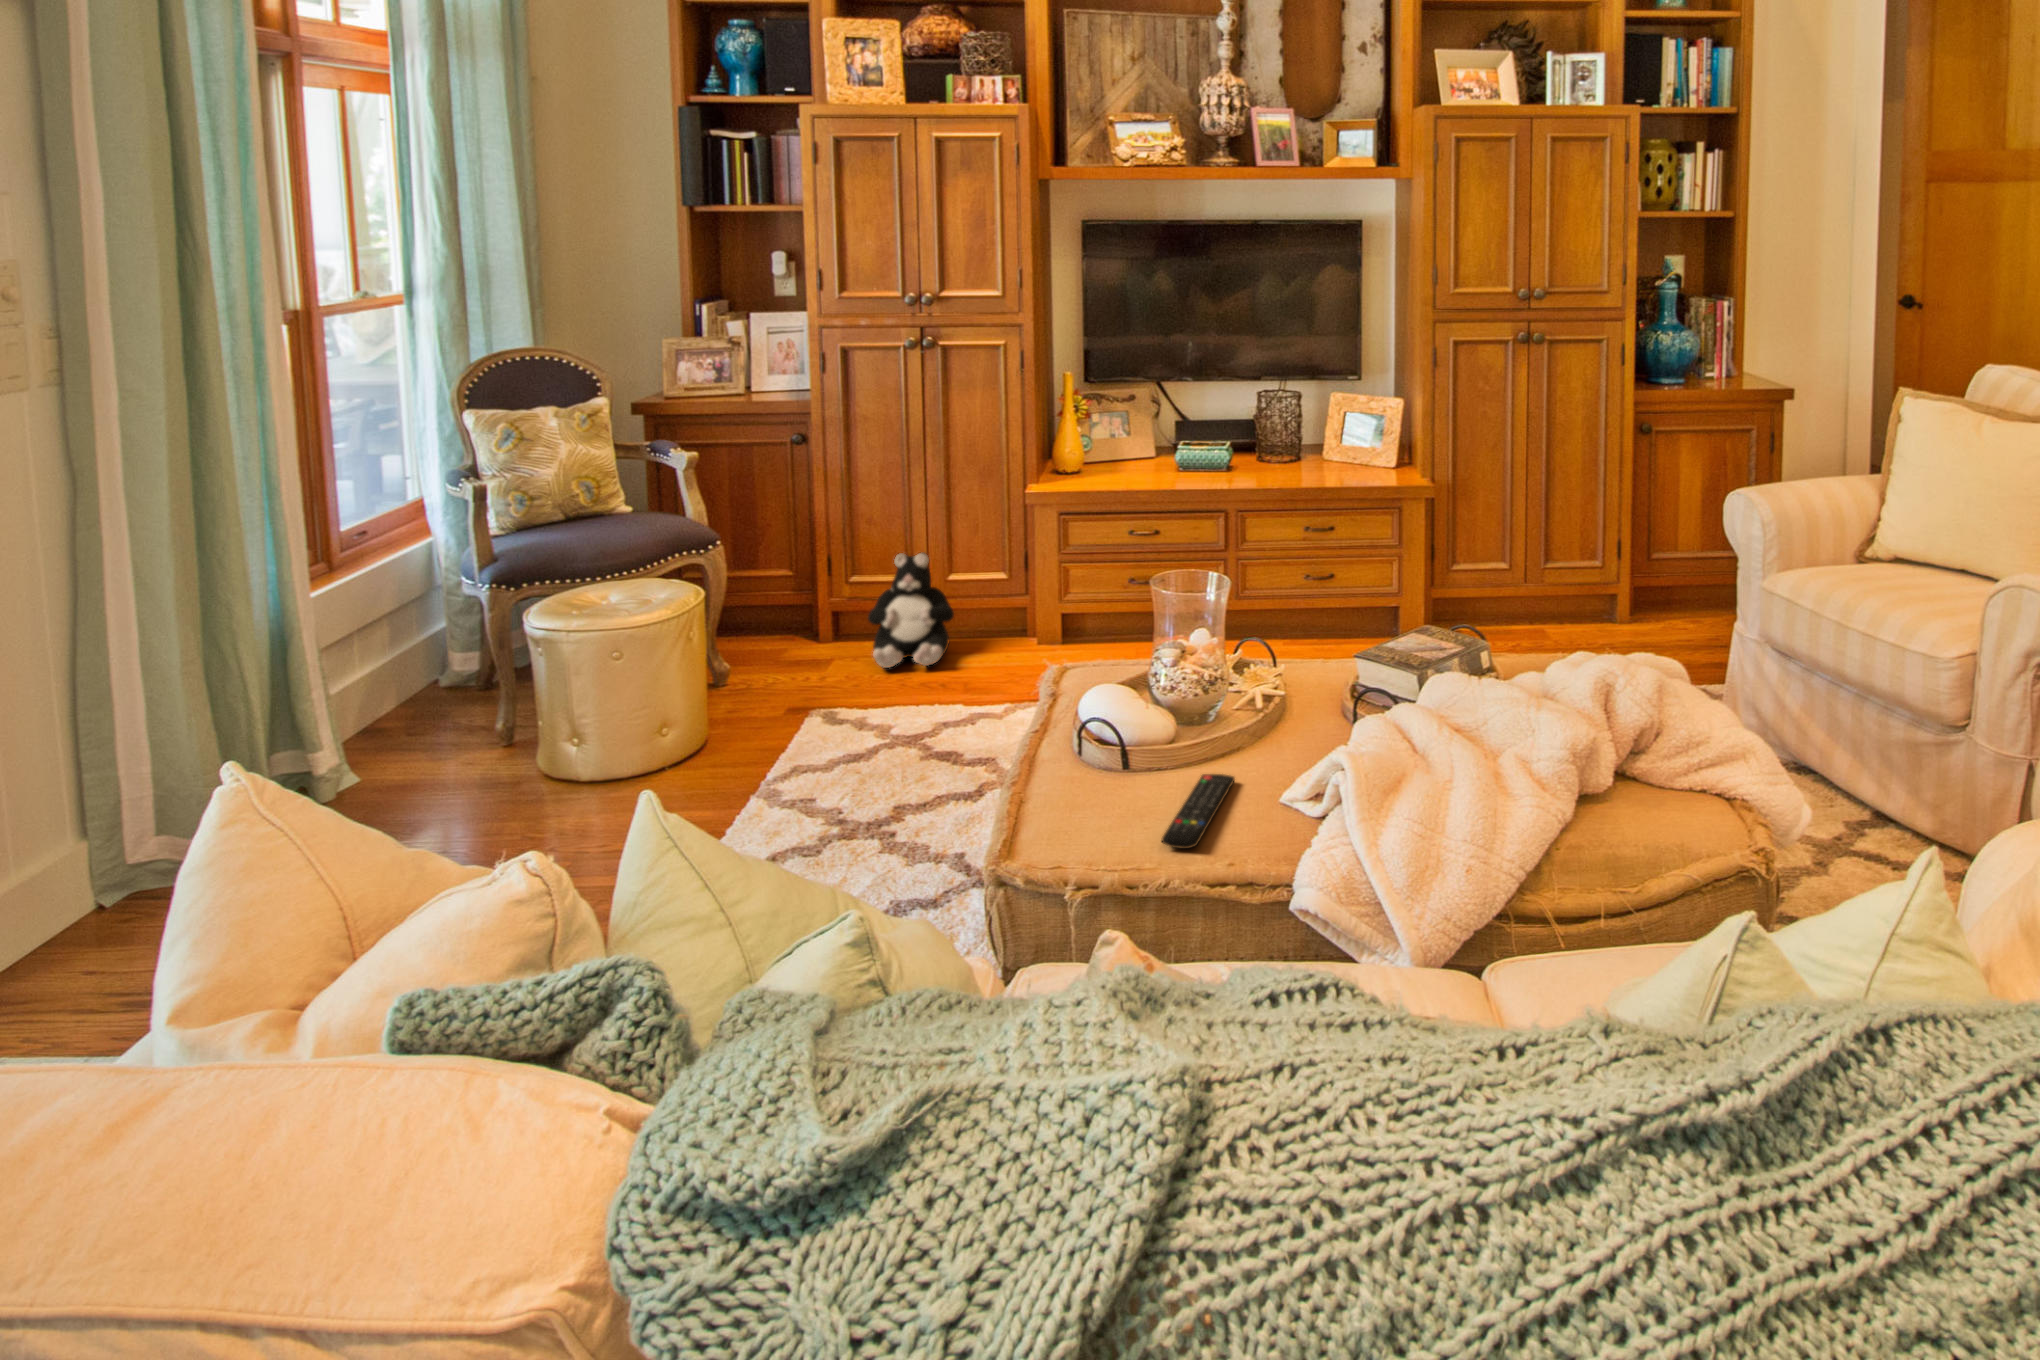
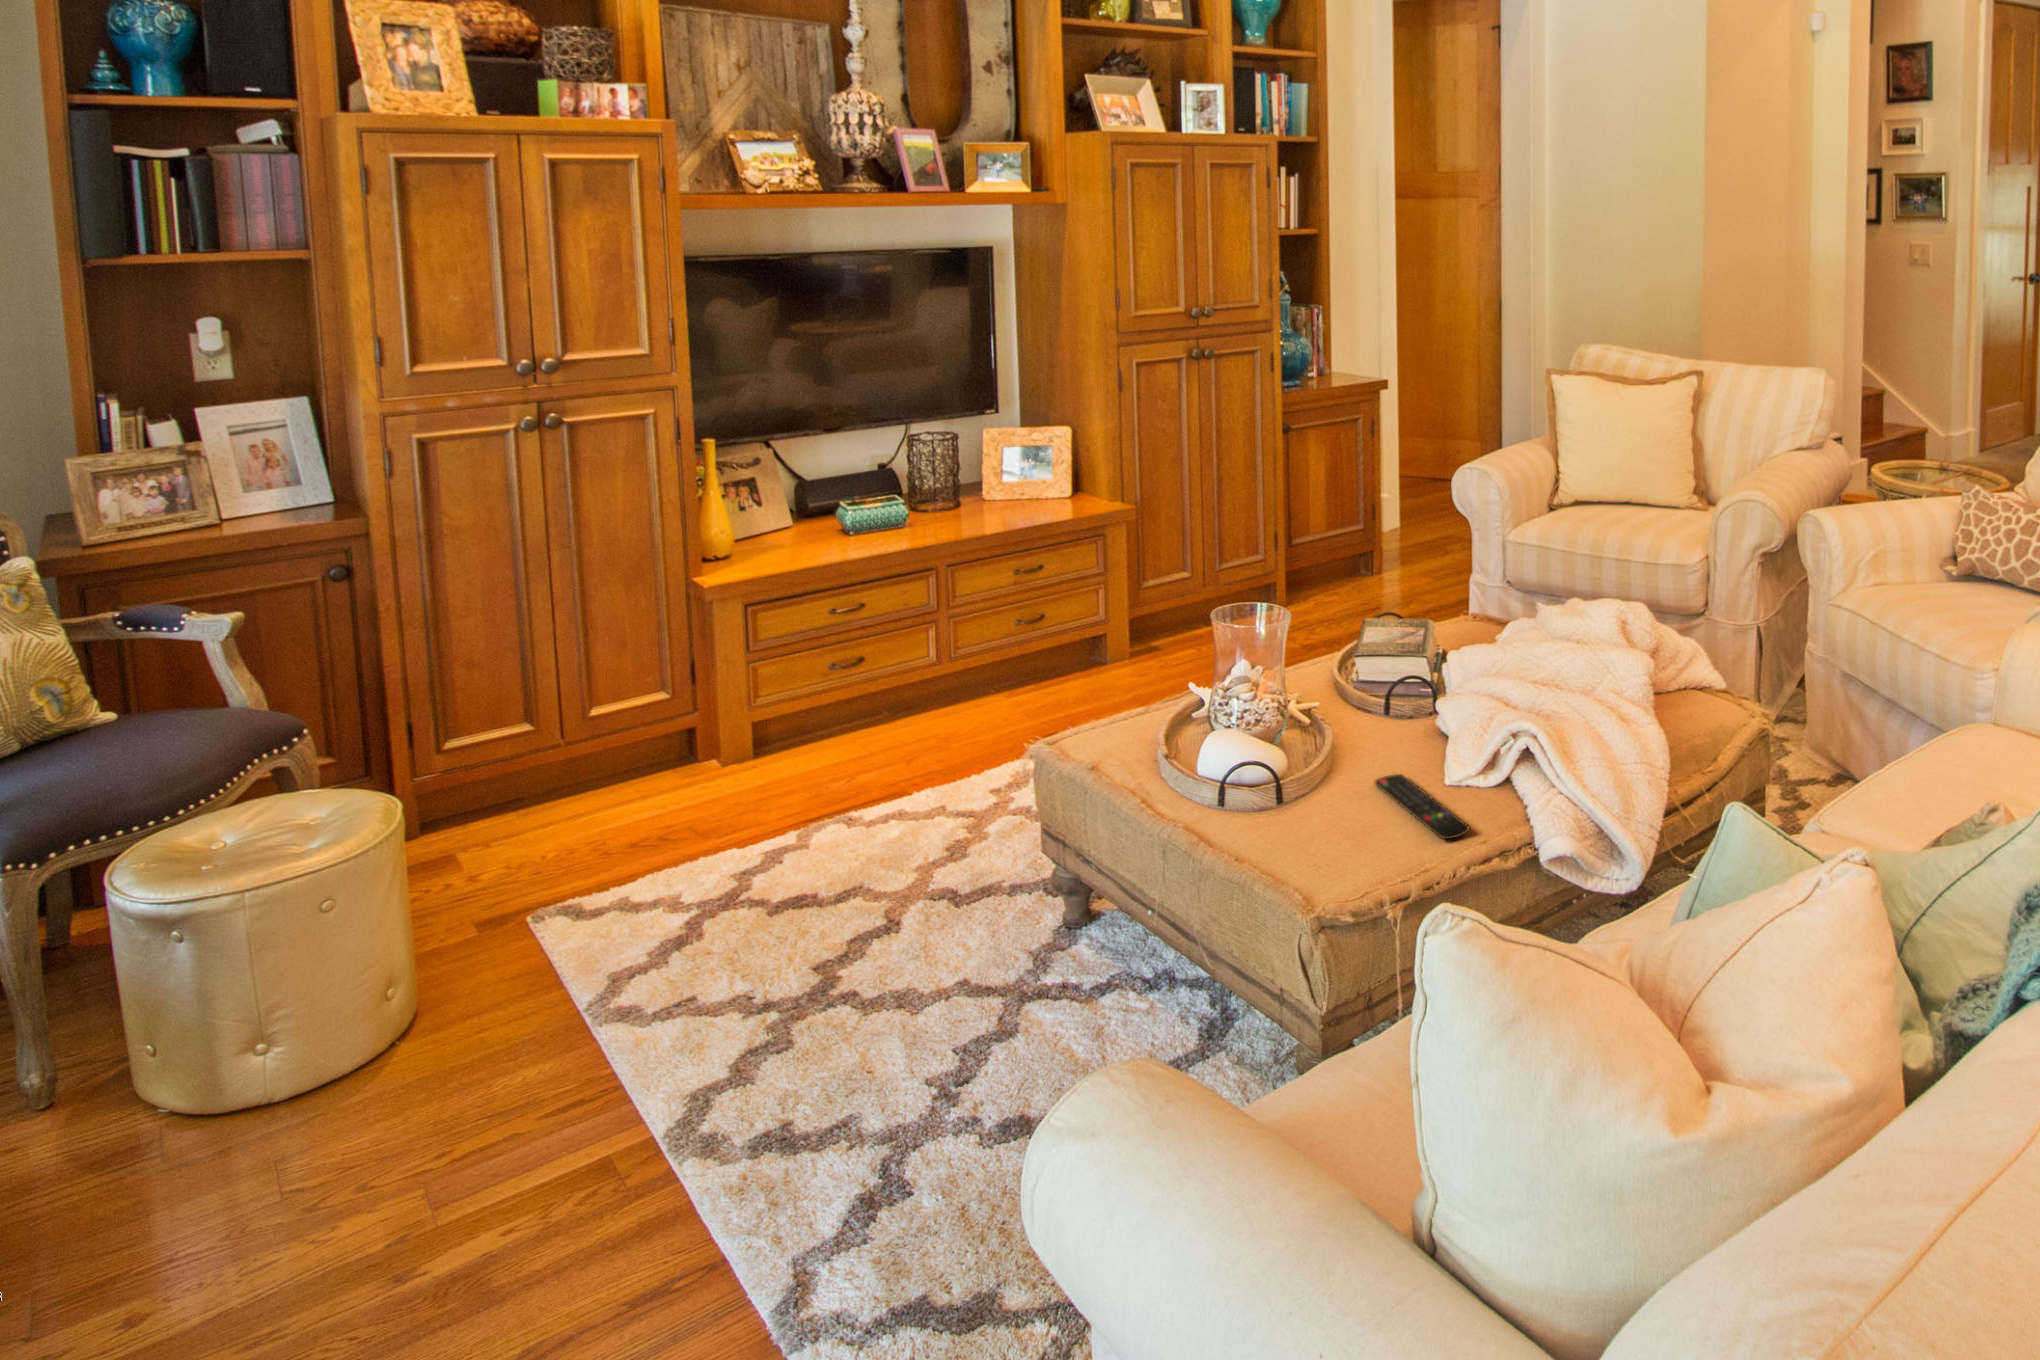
plush toy: present [868,552,954,668] -> none [510,680,645,833]

